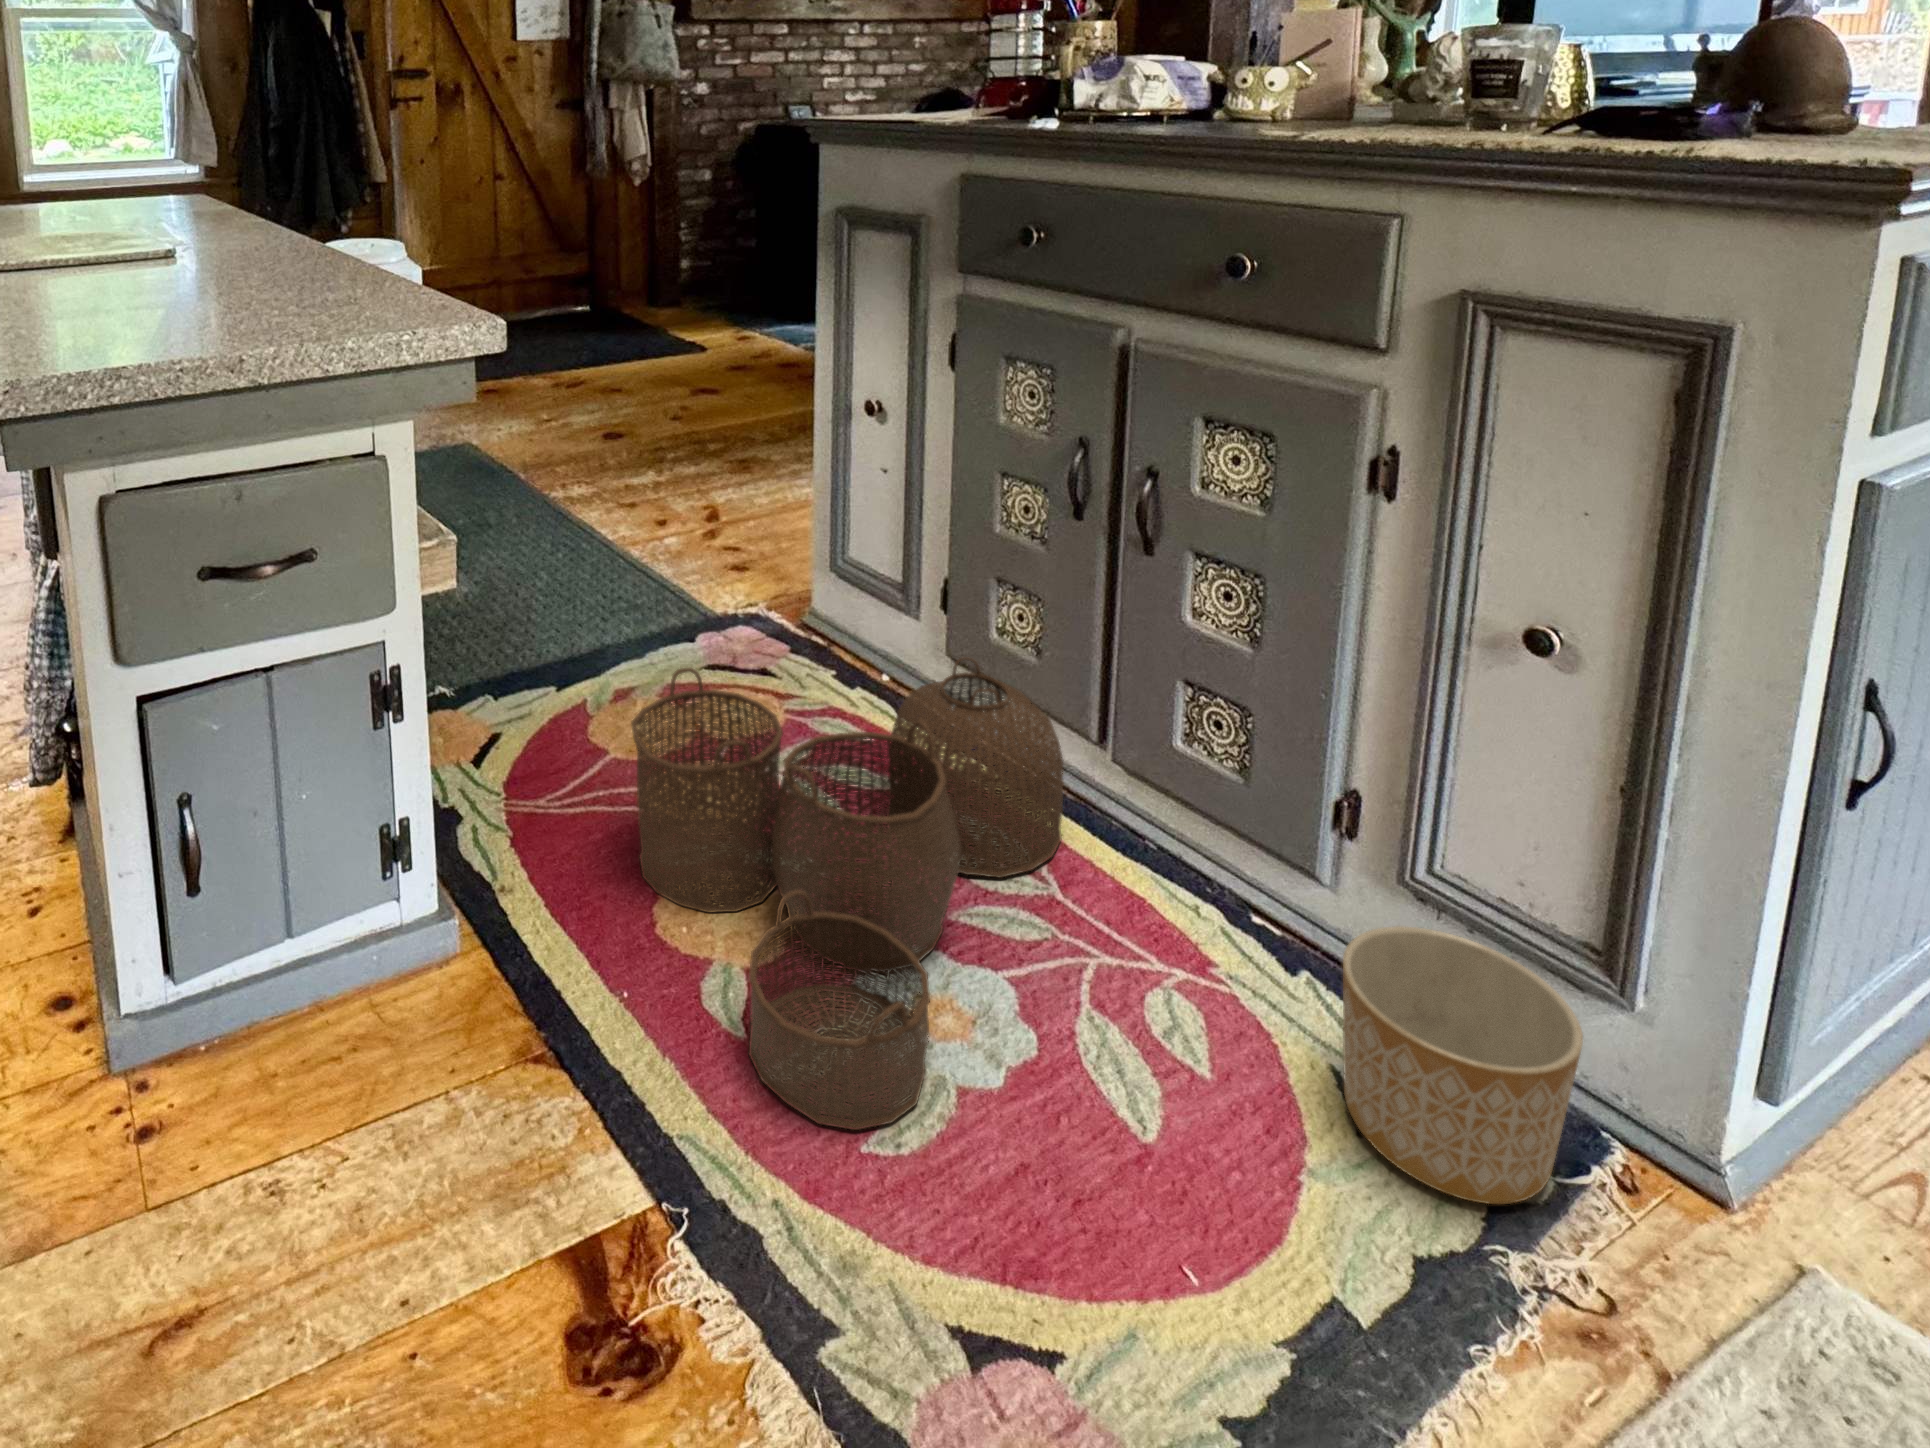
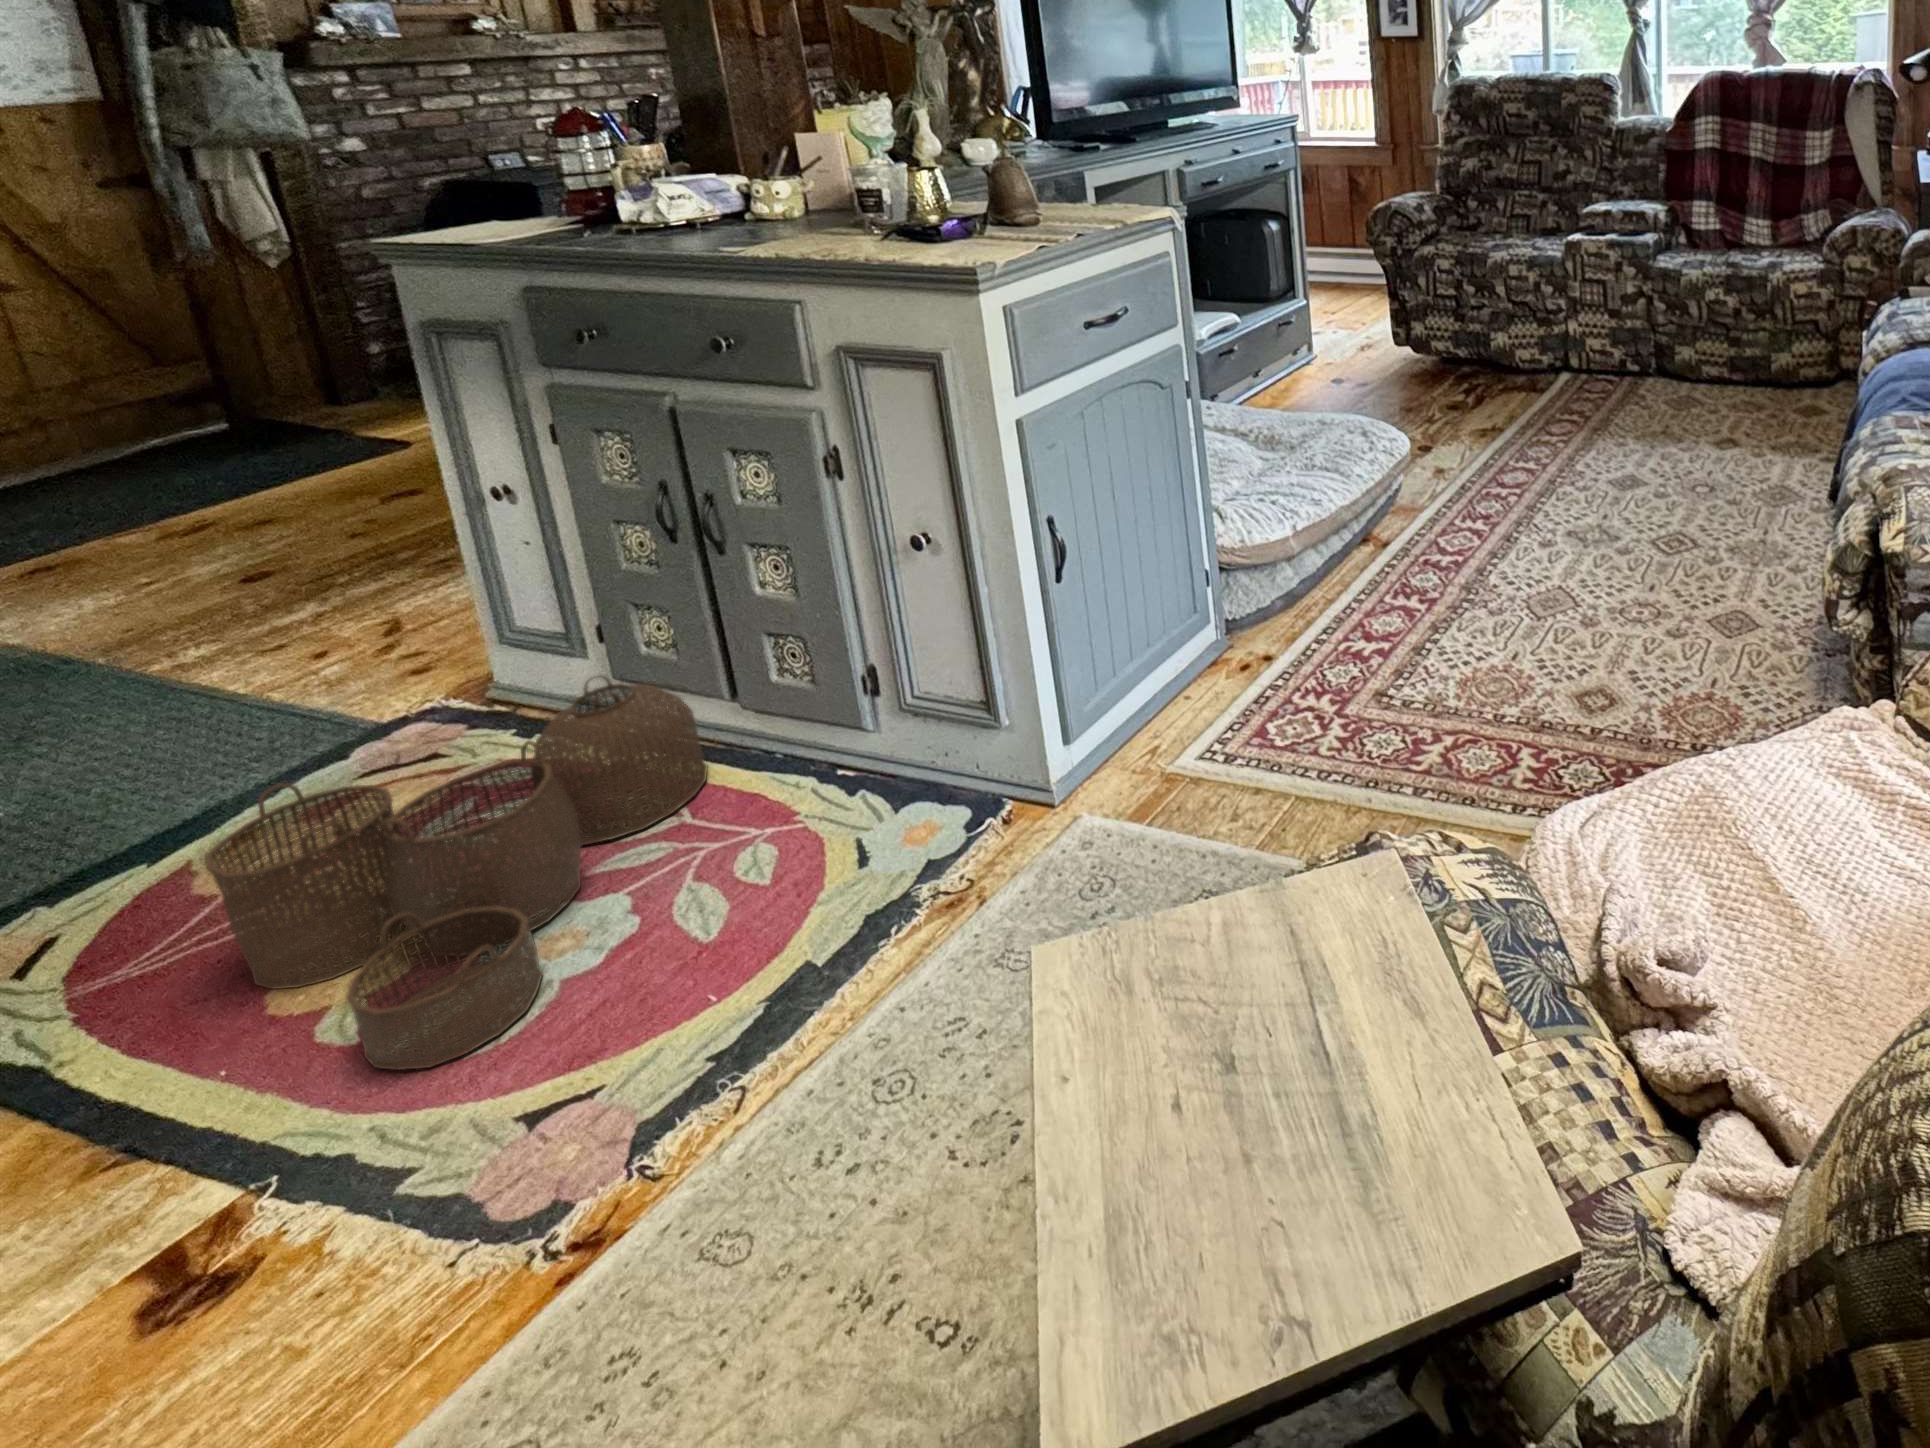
planter: present [1343,926,1583,1204] -> none [836,726,972,875]

